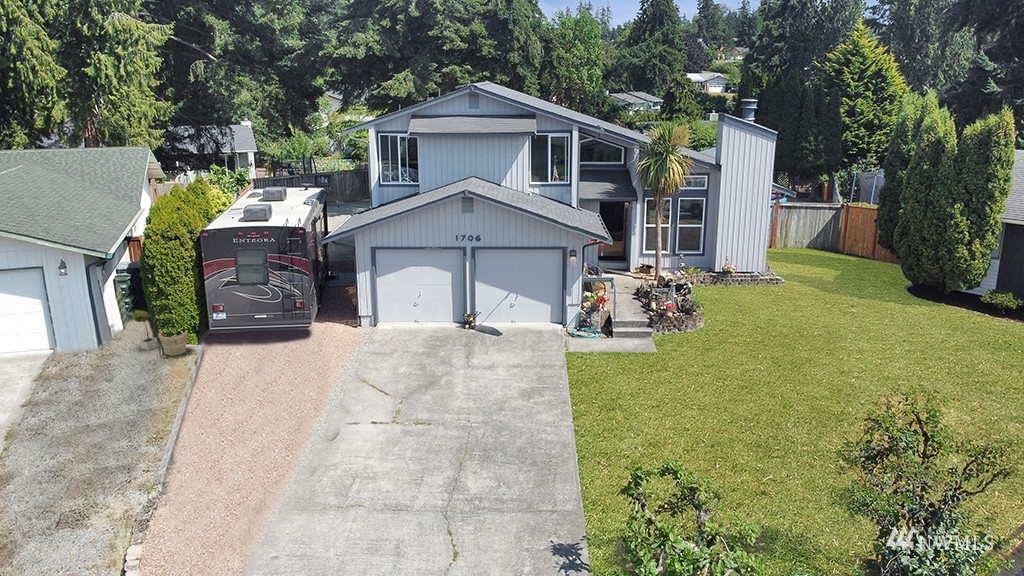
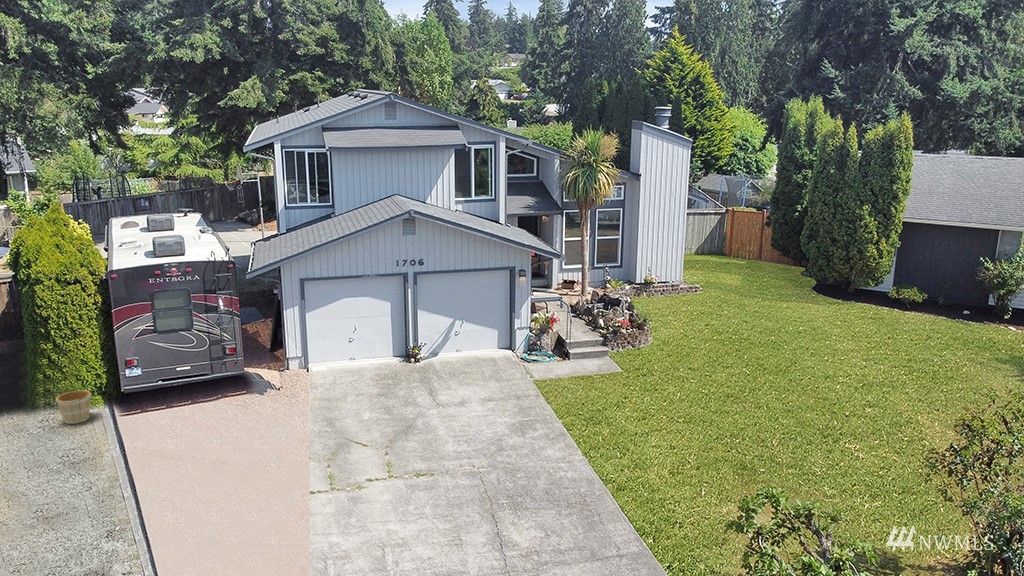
potted tree: present [133,310,158,350] -> none [18,373,49,421]

